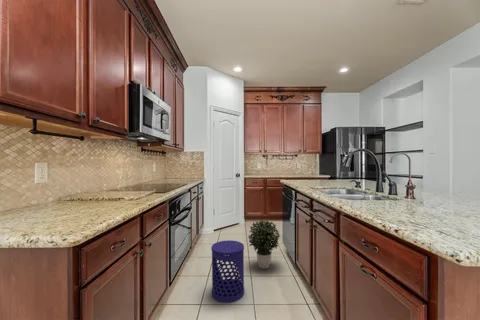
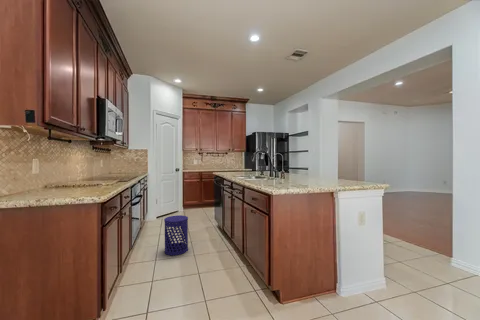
potted plant: present [249,221,280,269] -> none [190,201,213,236]

